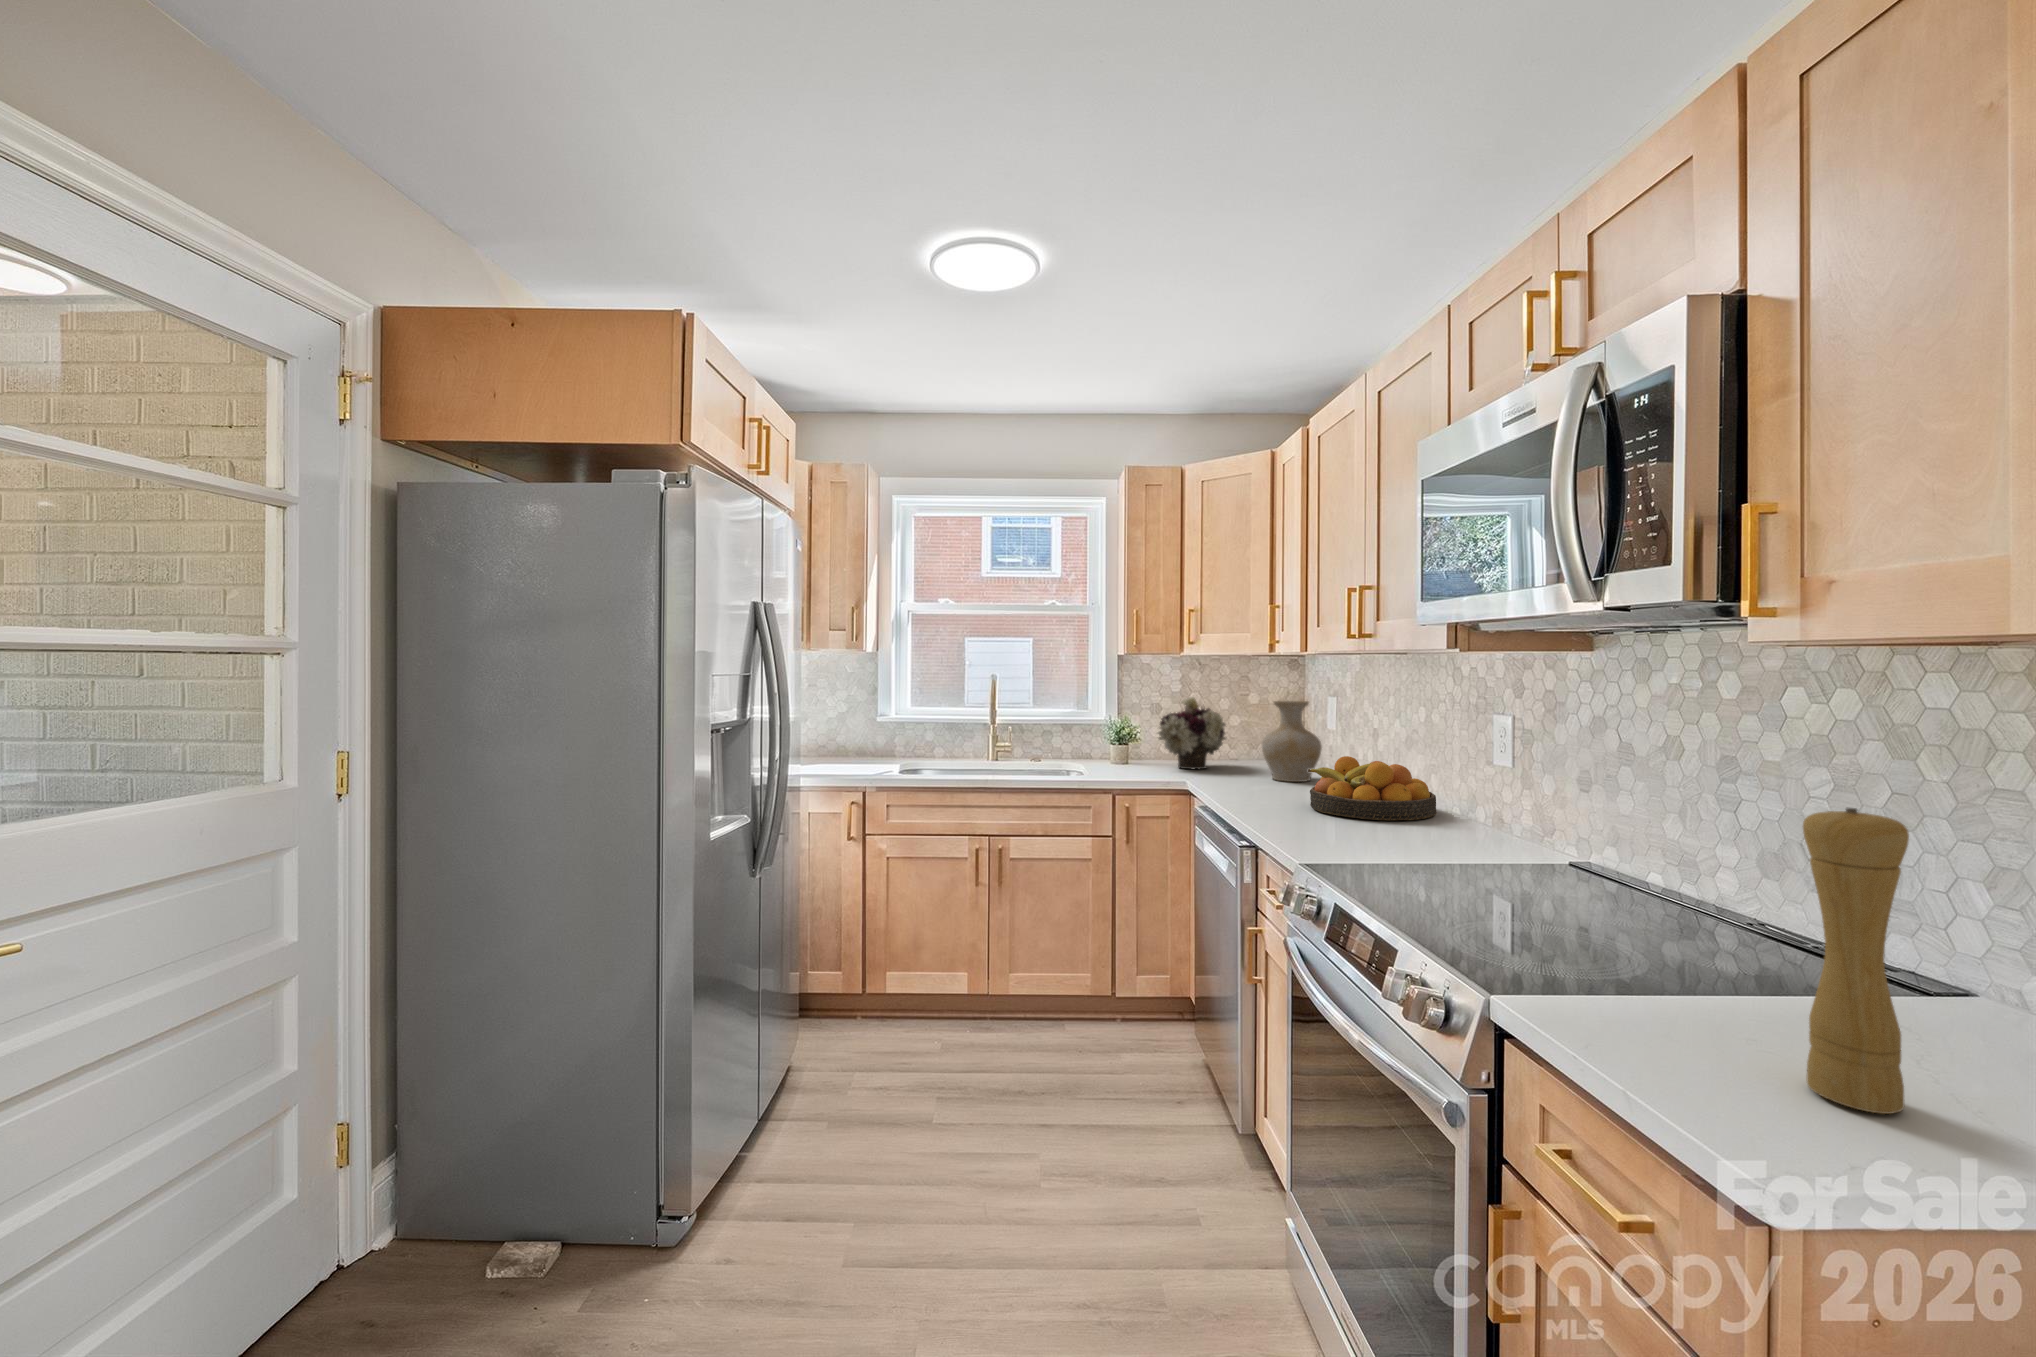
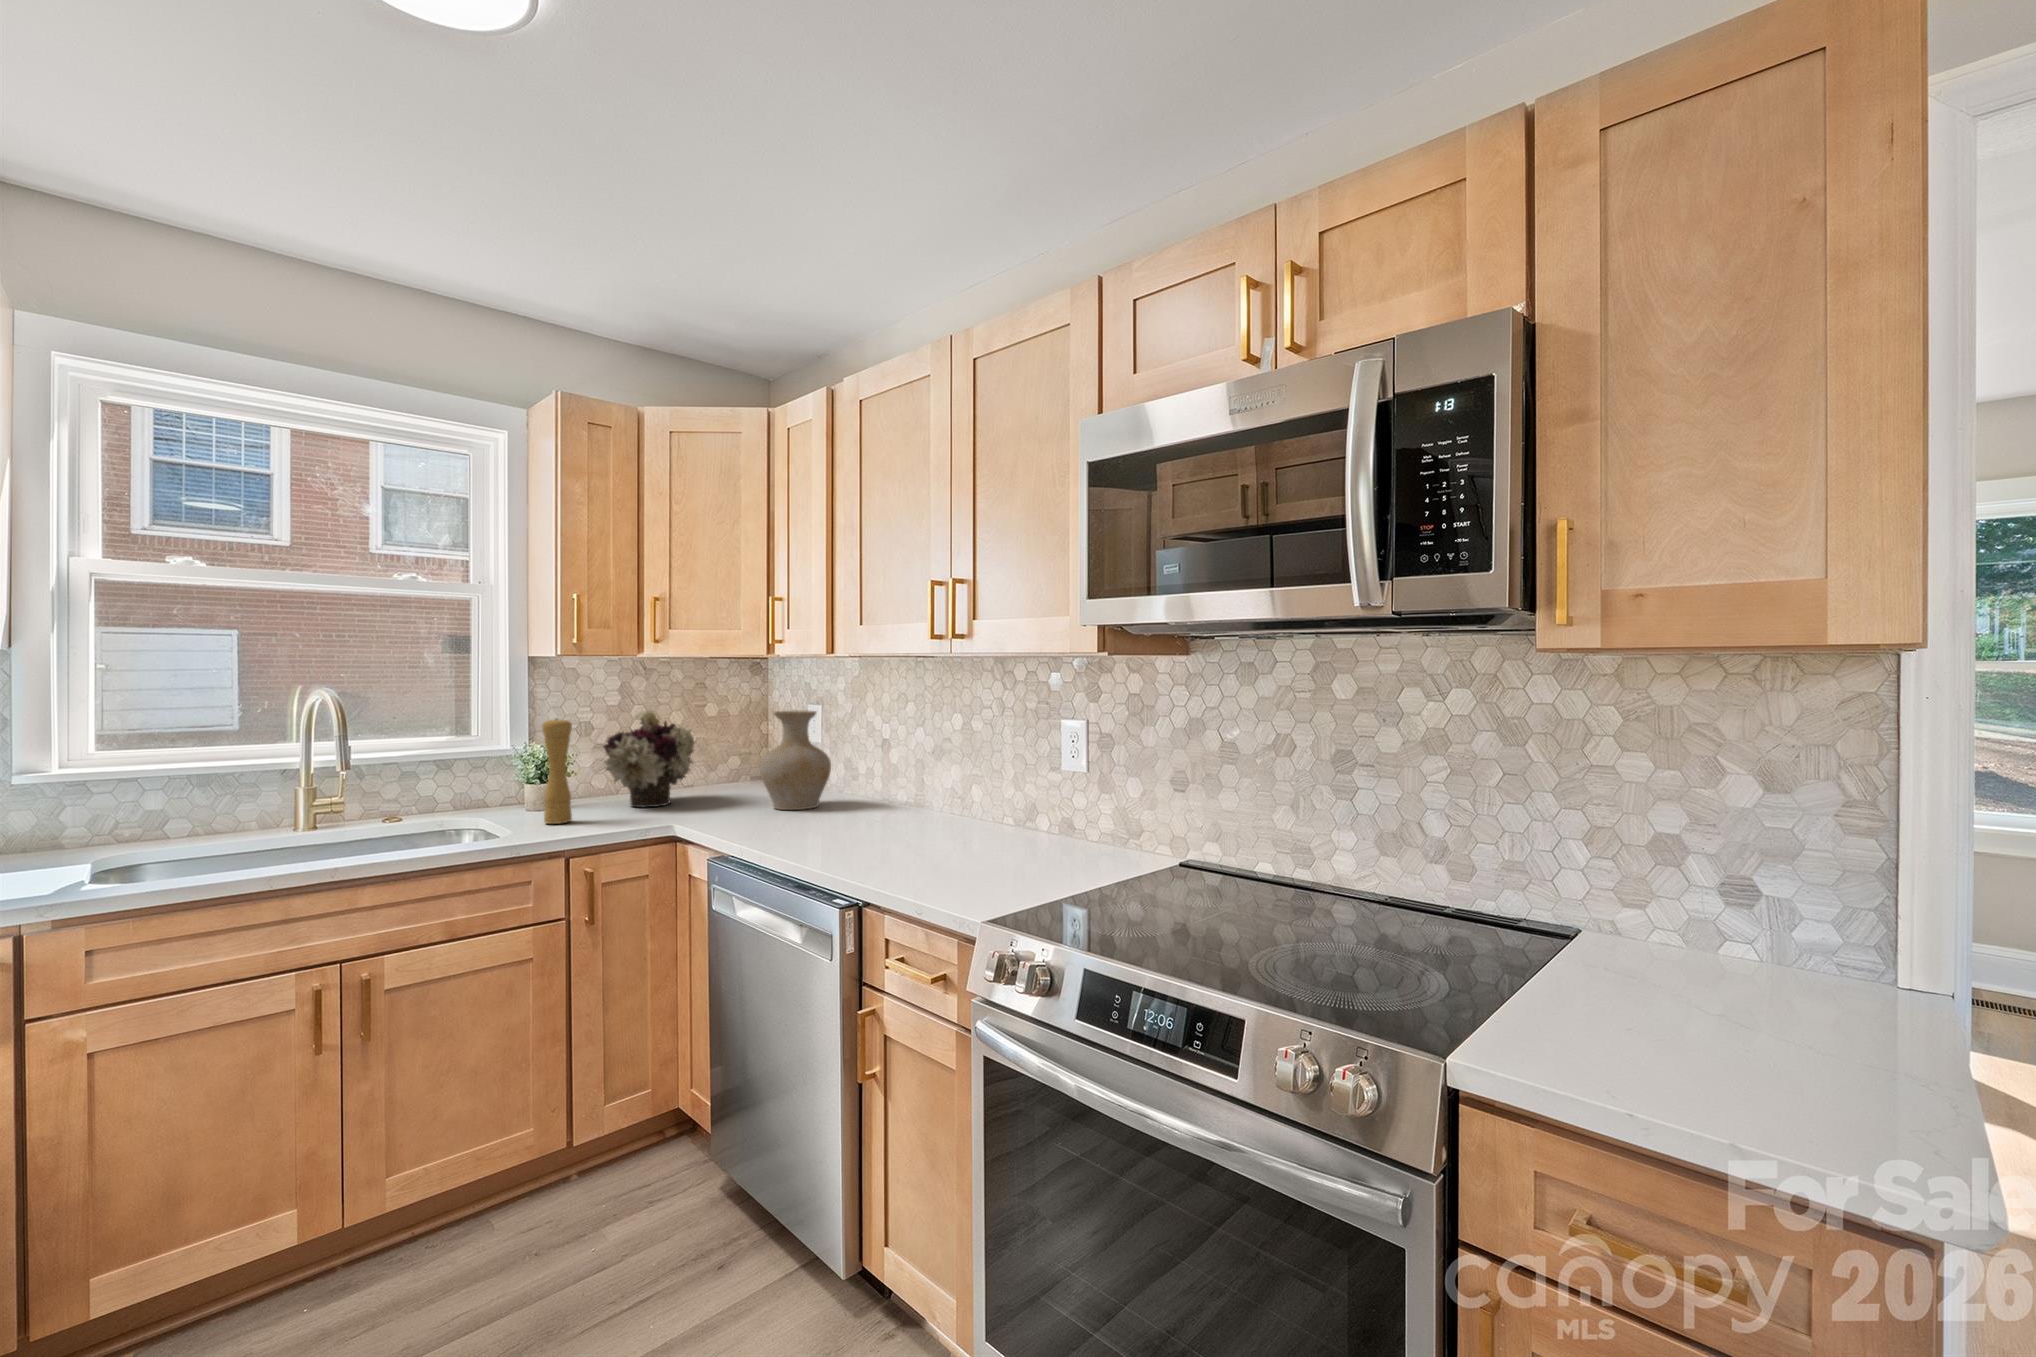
fruit bowl: present [1308,756,1436,820] -> none [866,774,1001,846]
pepper mill: present [1803,808,1909,1114] -> present [542,718,572,824]

